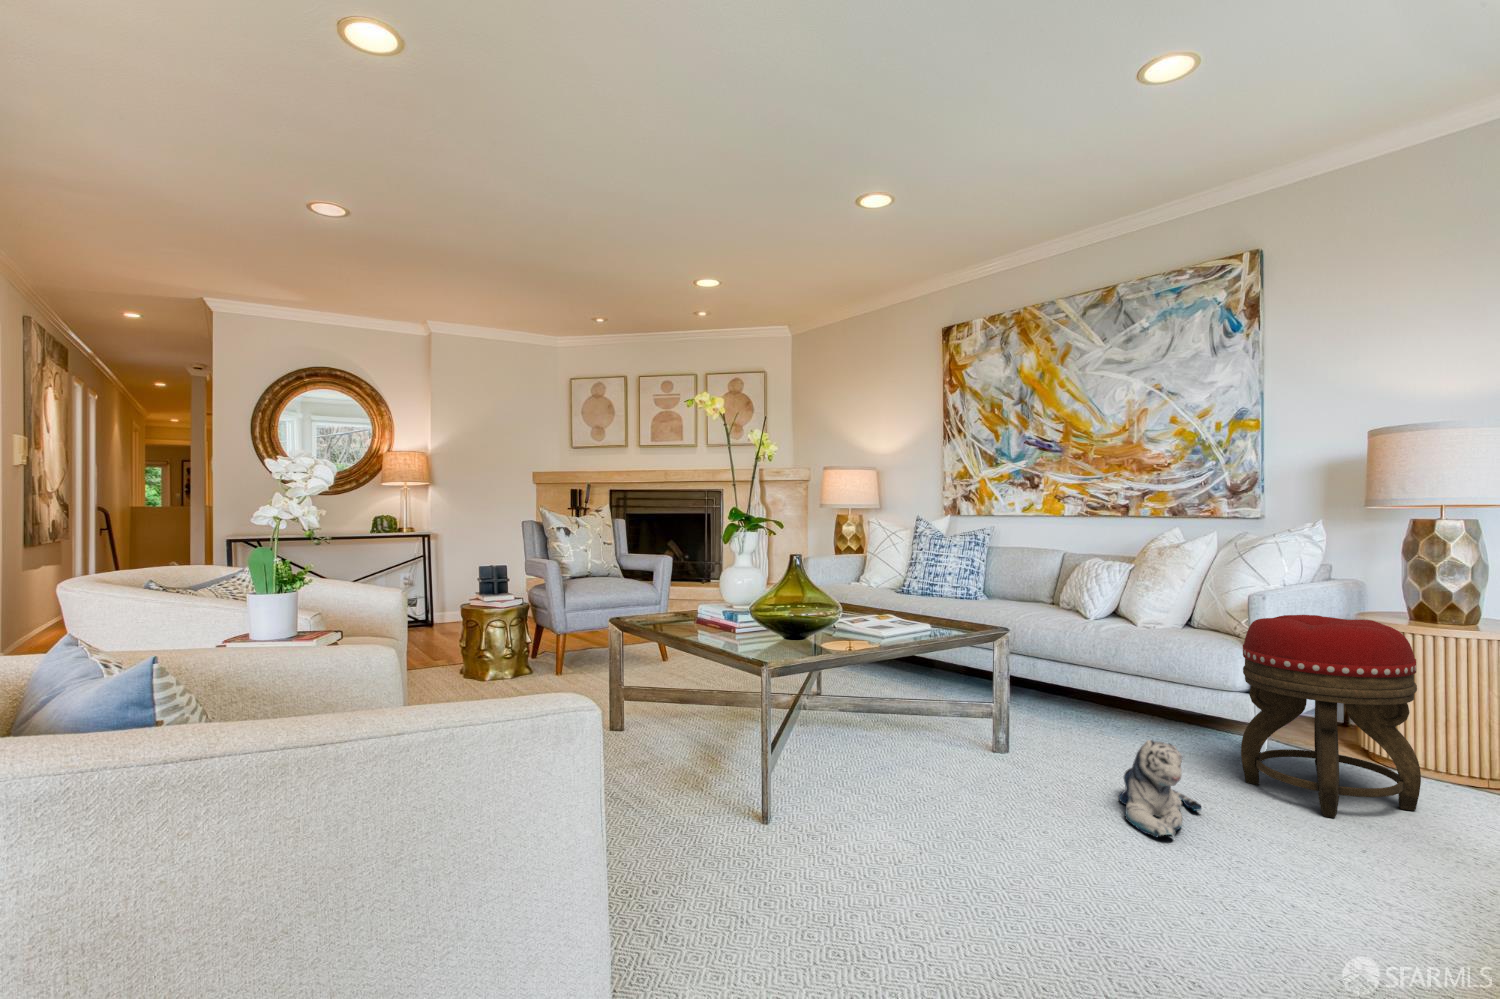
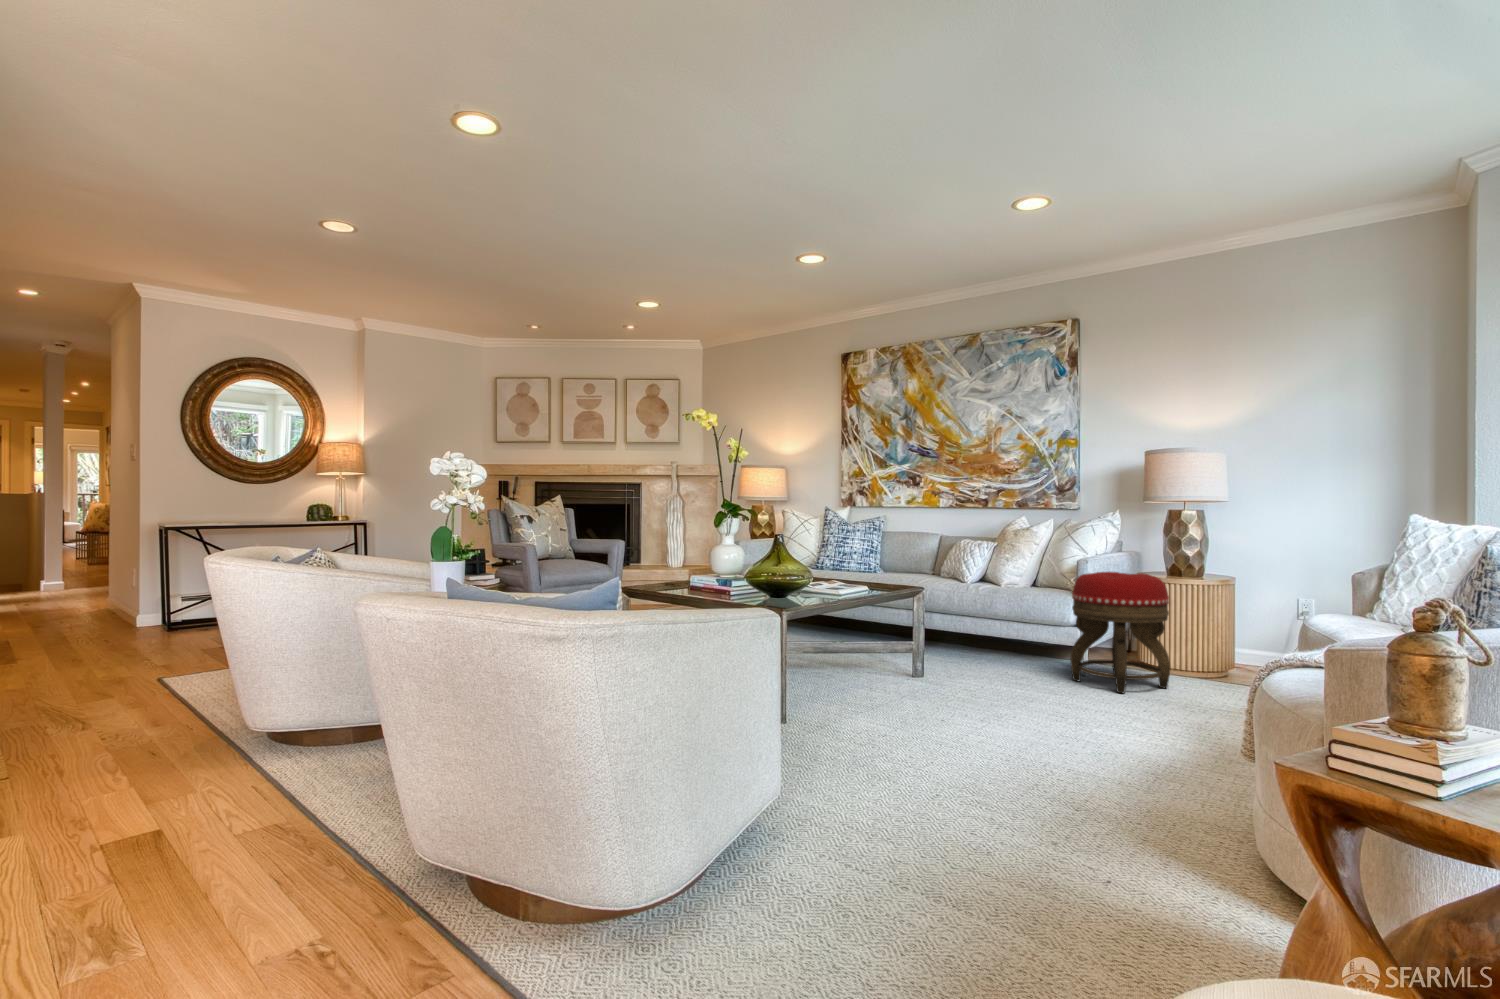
plush toy: present [1118,740,1201,837] -> none [1000,650,1051,706]

